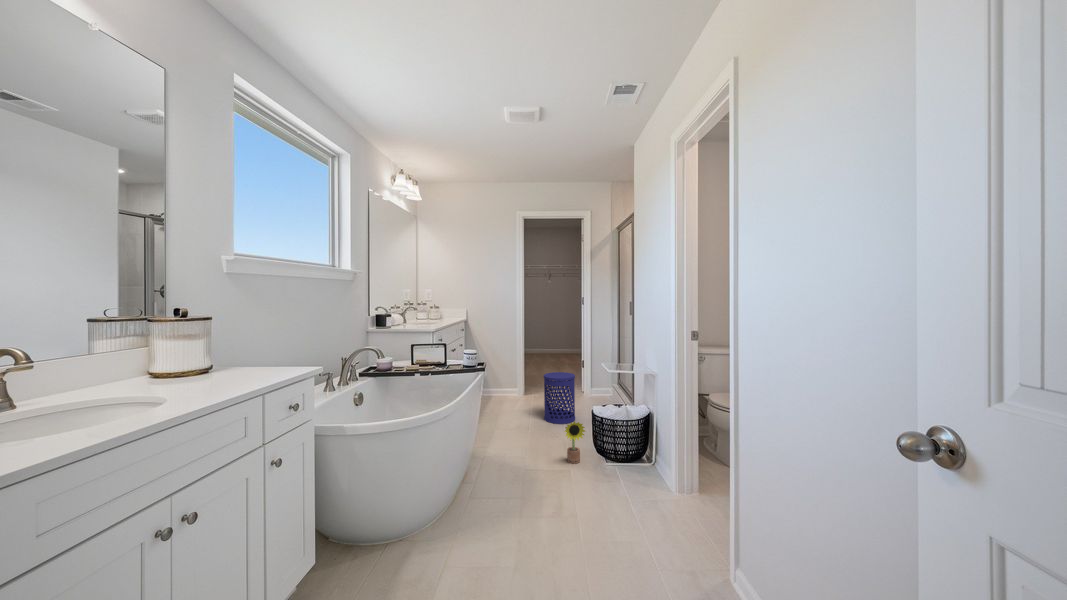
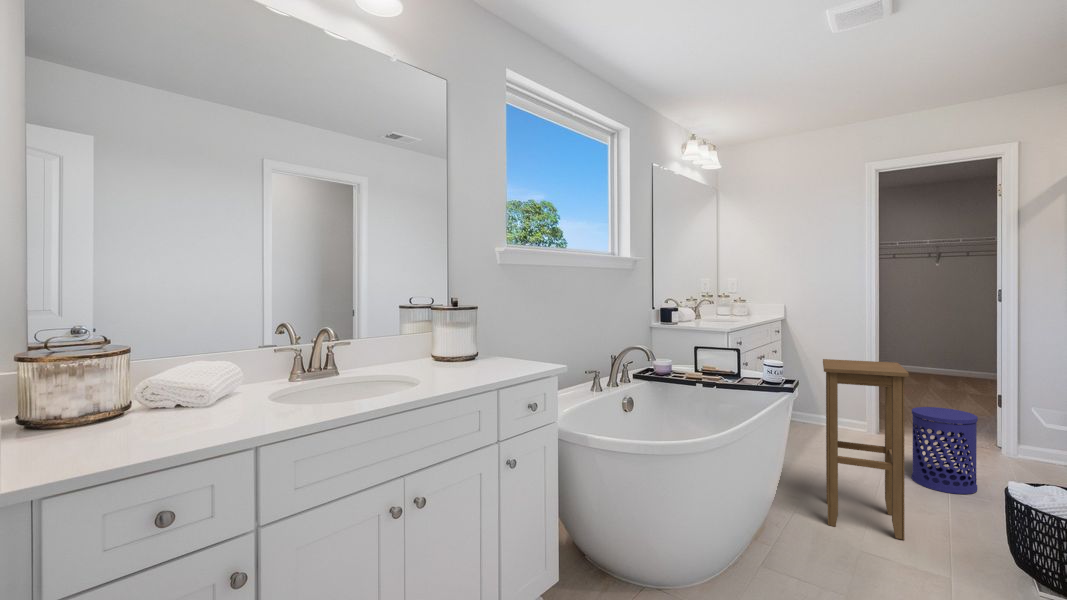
stool: none [498,346,548,460] -> present [823,359,909,540]
decorative plant: present [564,422,585,463] -> none [939,496,989,567]

